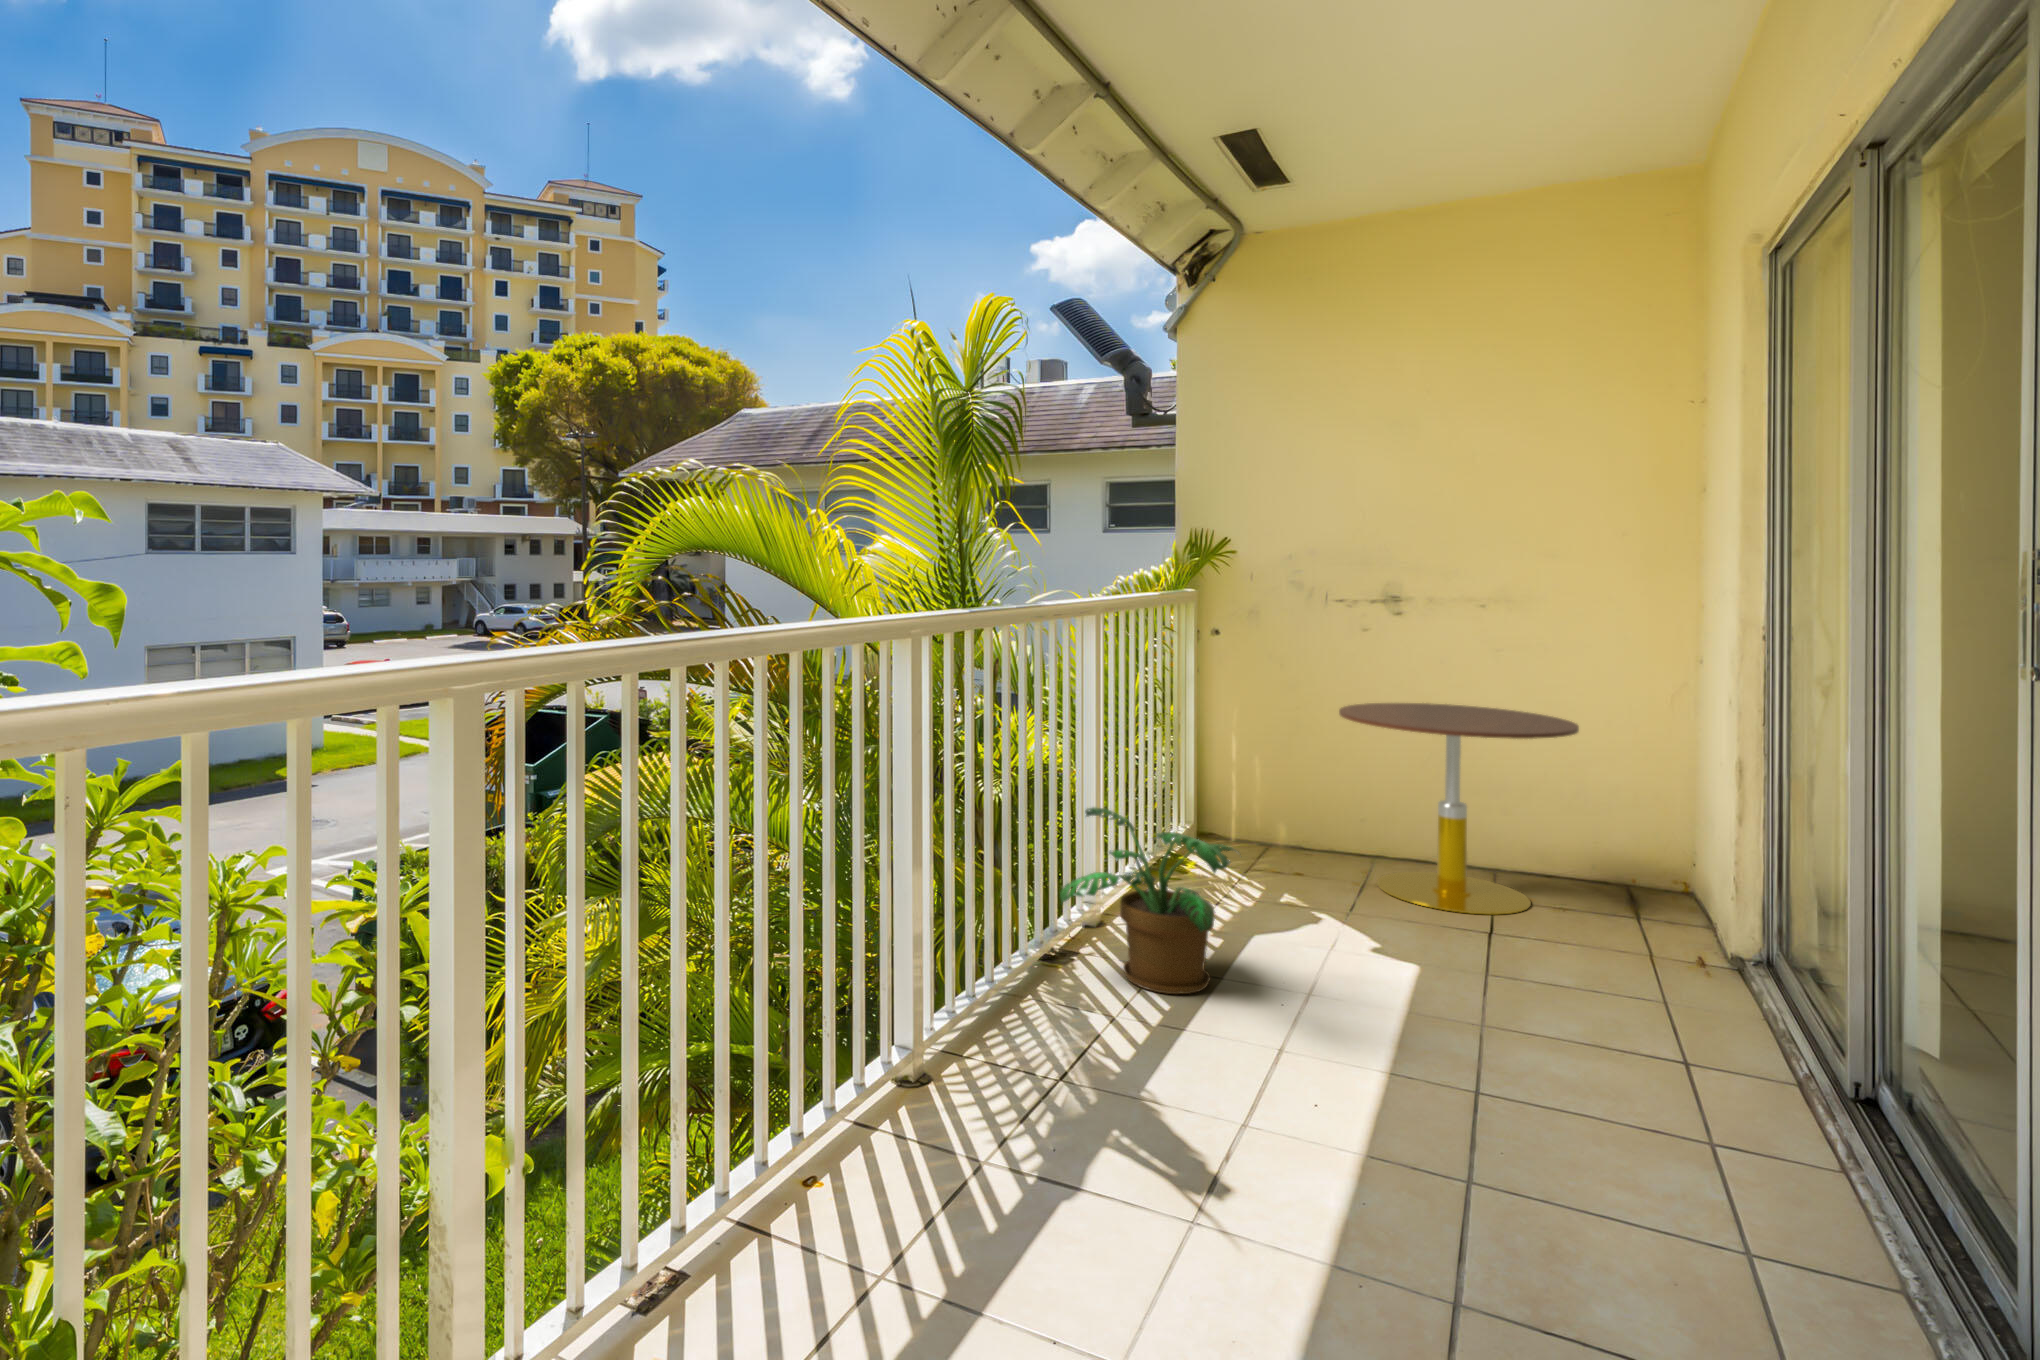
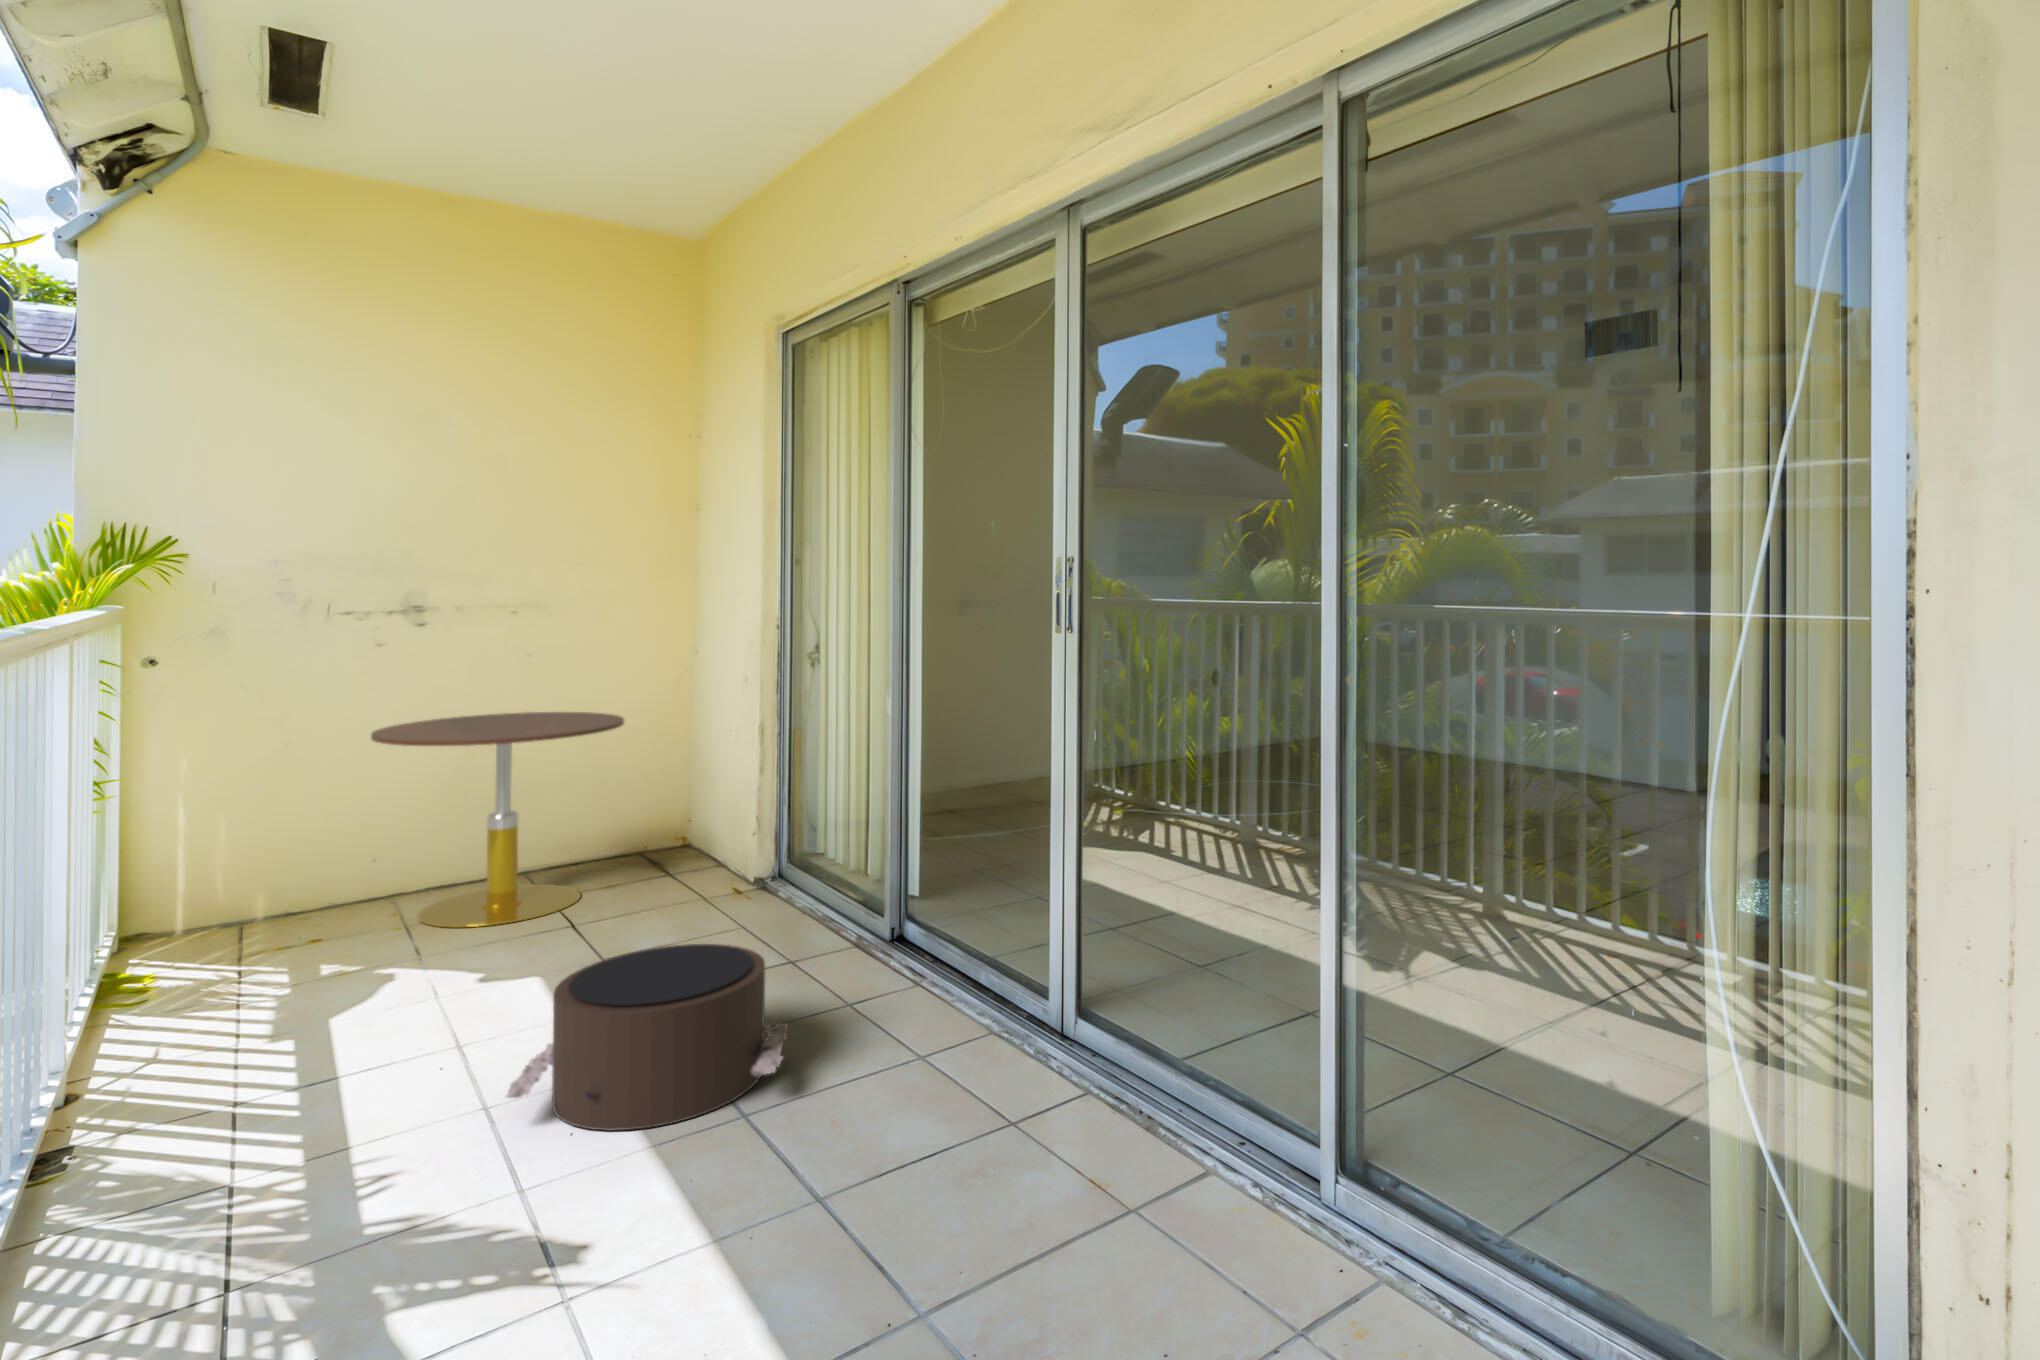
potted plant: present [1060,807,1234,994] -> none [77,908,409,1136]
pouf: none [1276,960,1584,1164] -> present [506,944,787,1131]

